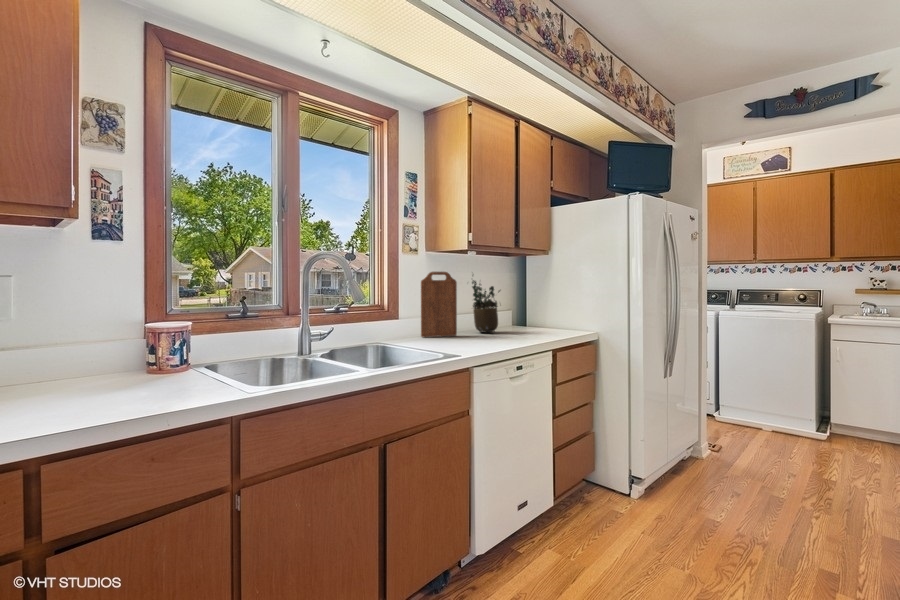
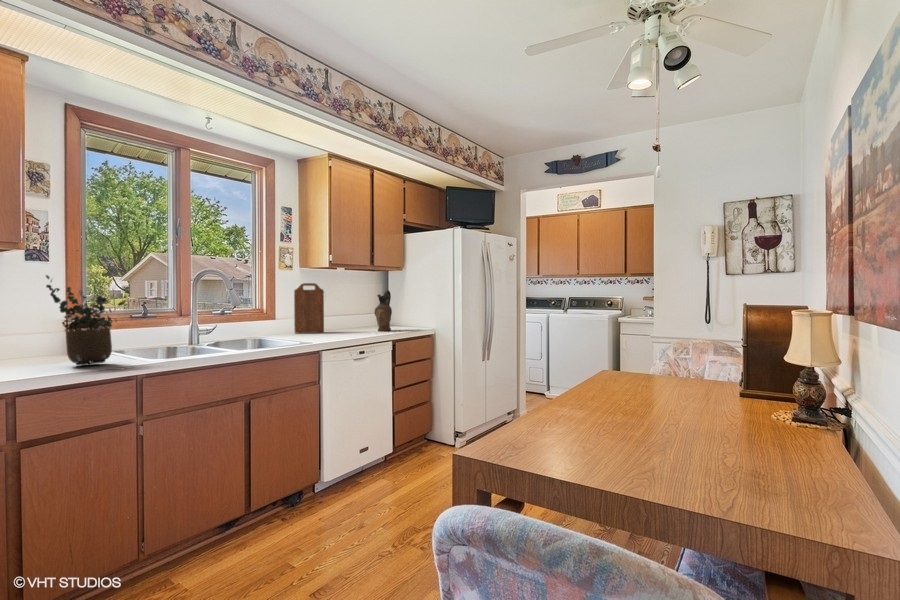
potted plant: present [472,275,500,332] -> present [46,275,124,365]
ceramic pitcher: none [522,281,545,335] -> present [375,290,392,331]

